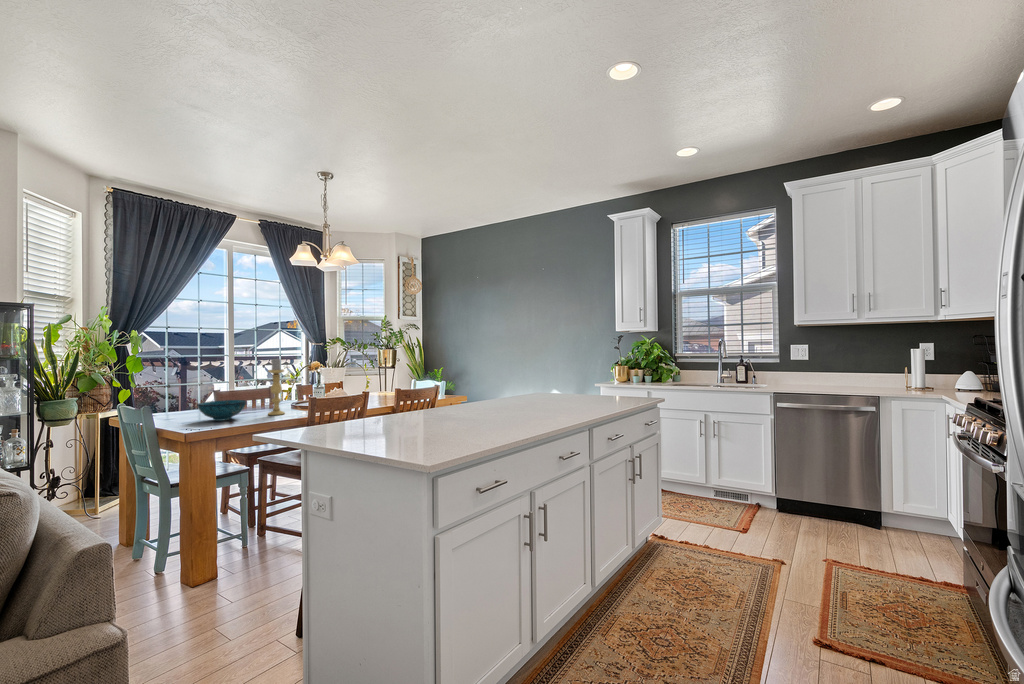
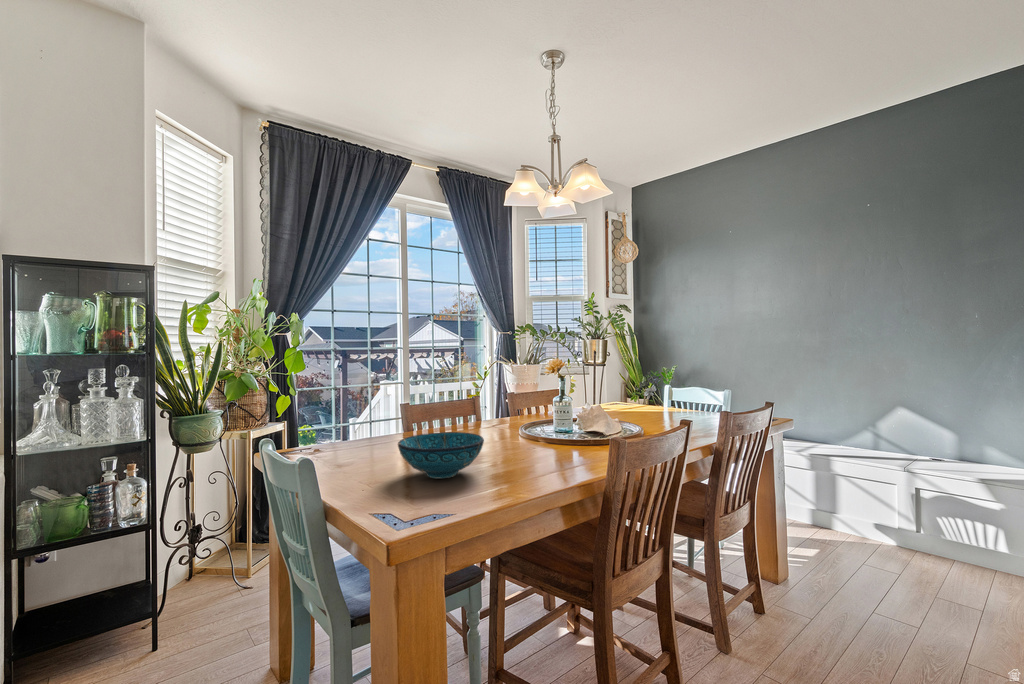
candle holder: present [268,359,285,415] -> none [516,351,546,465]

